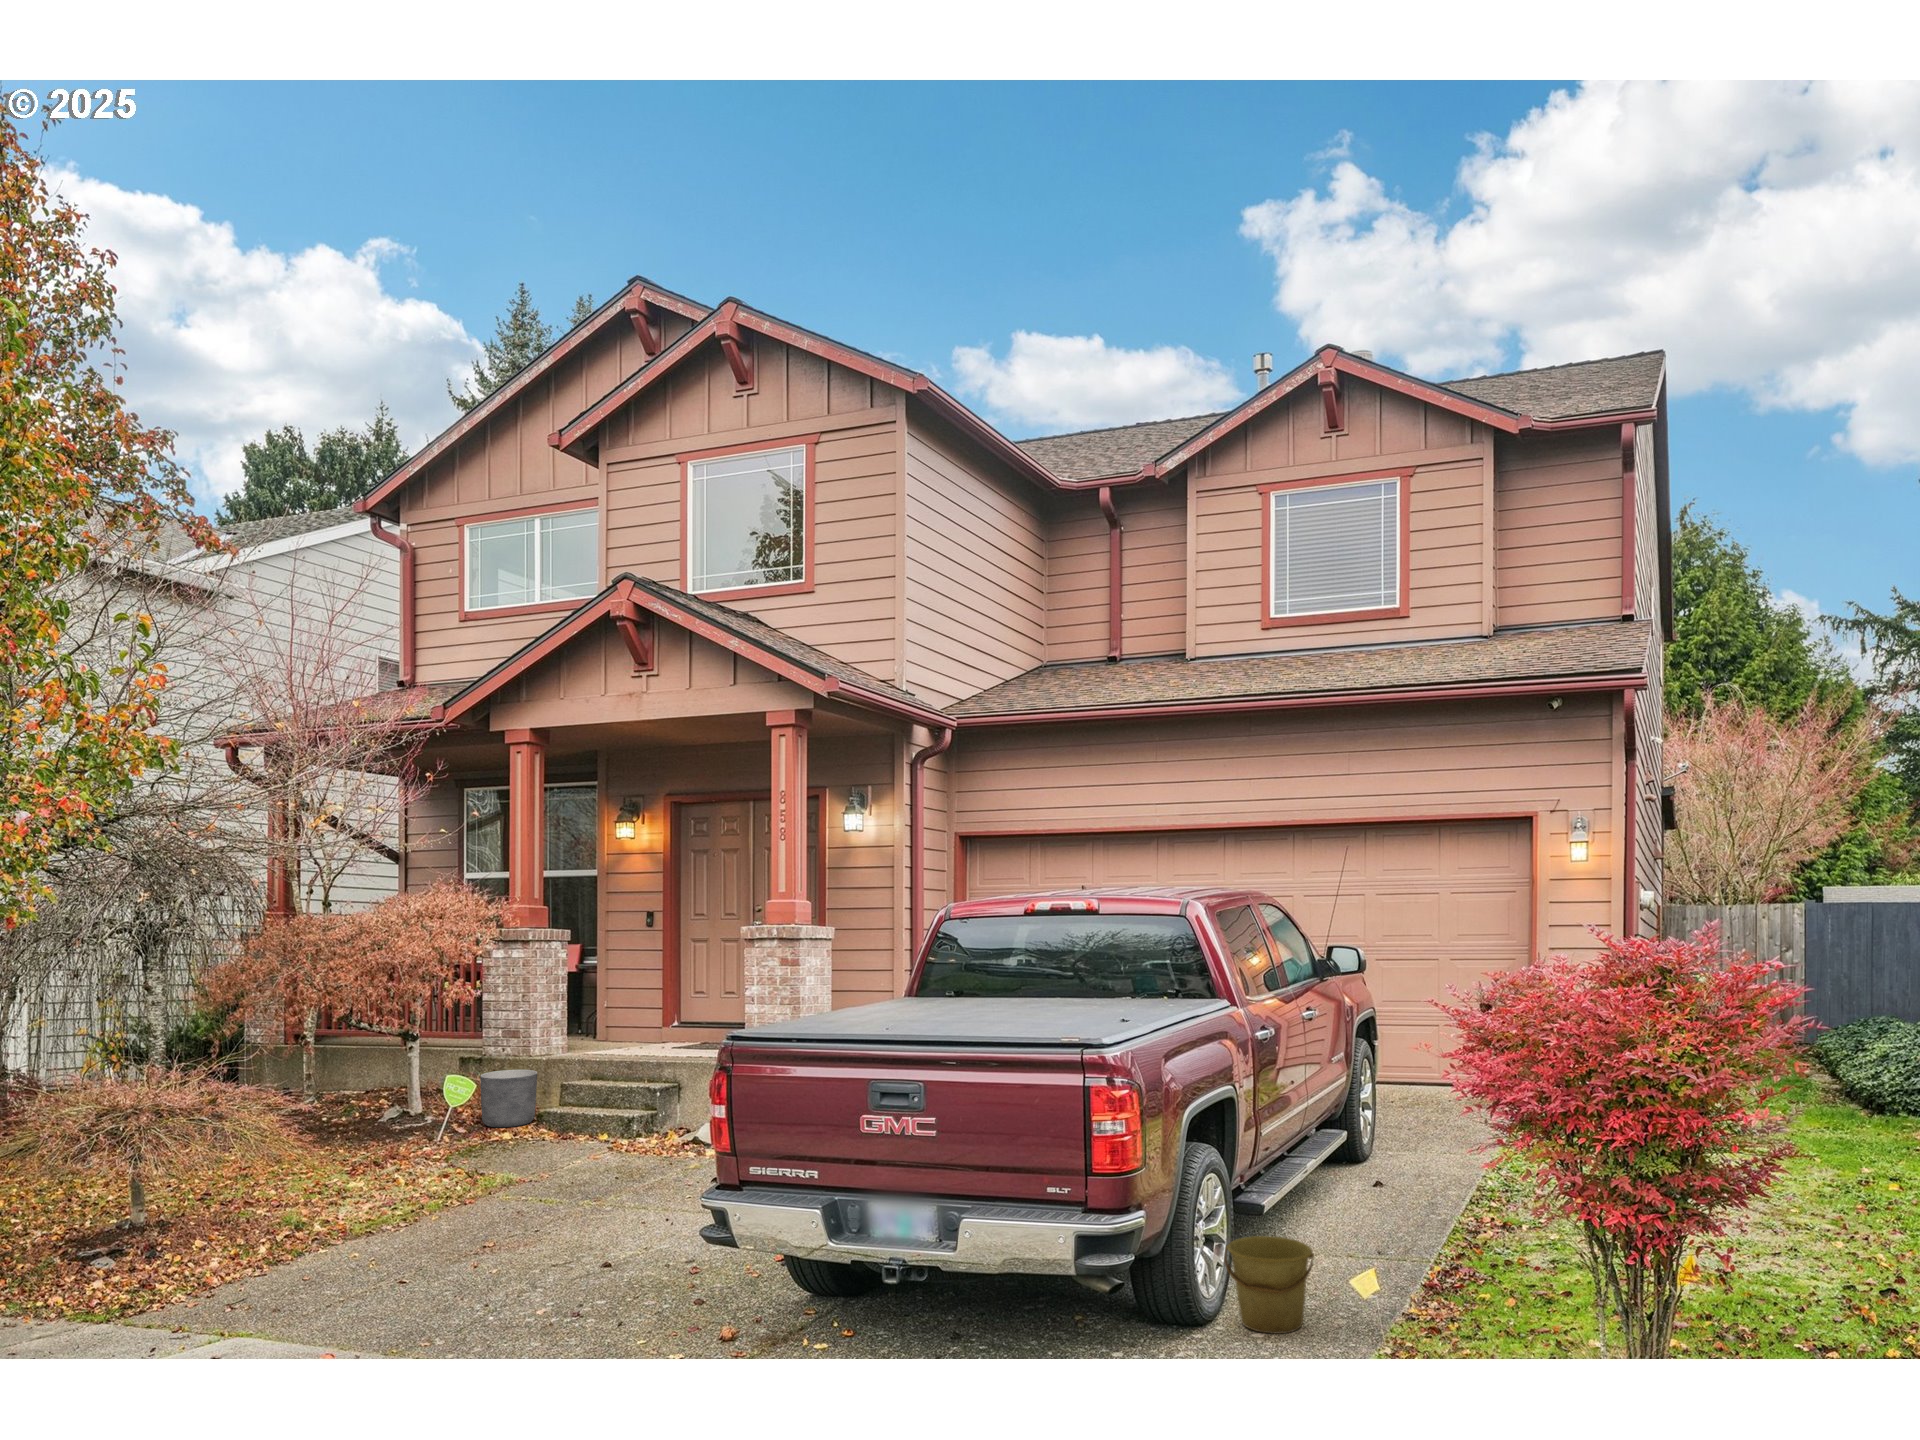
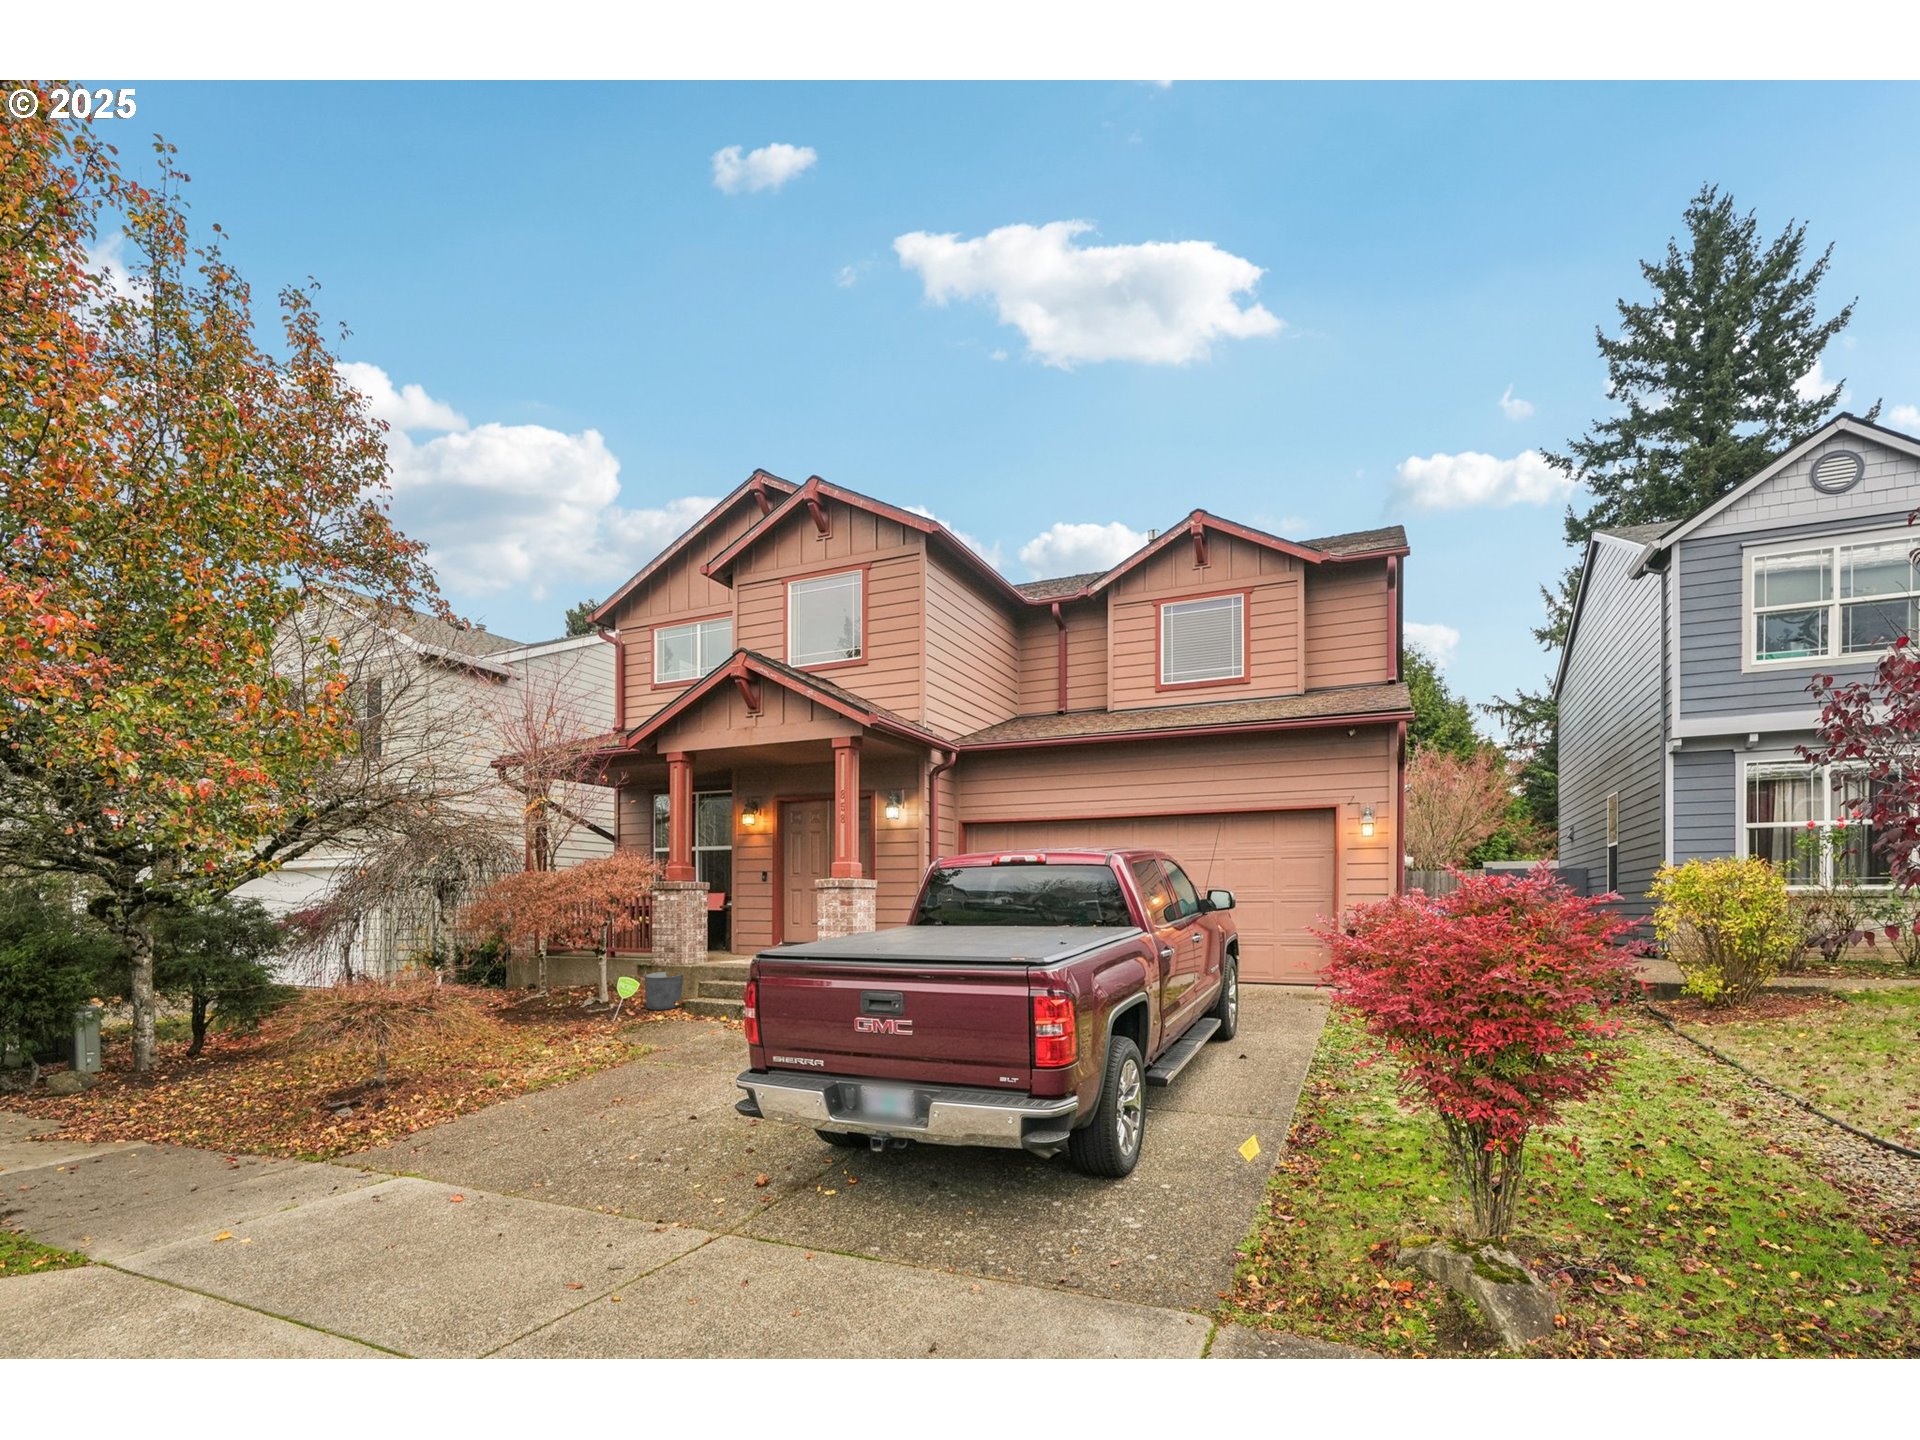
bucket: present [1224,1236,1314,1334] -> none [1140,1108,1209,1188]

